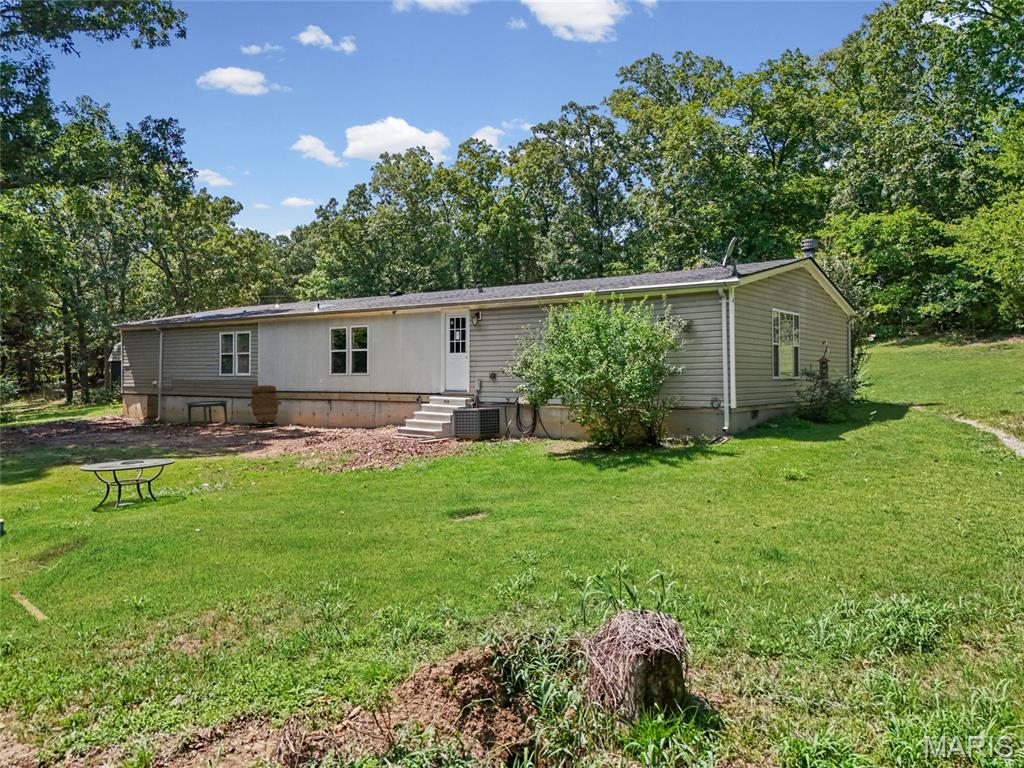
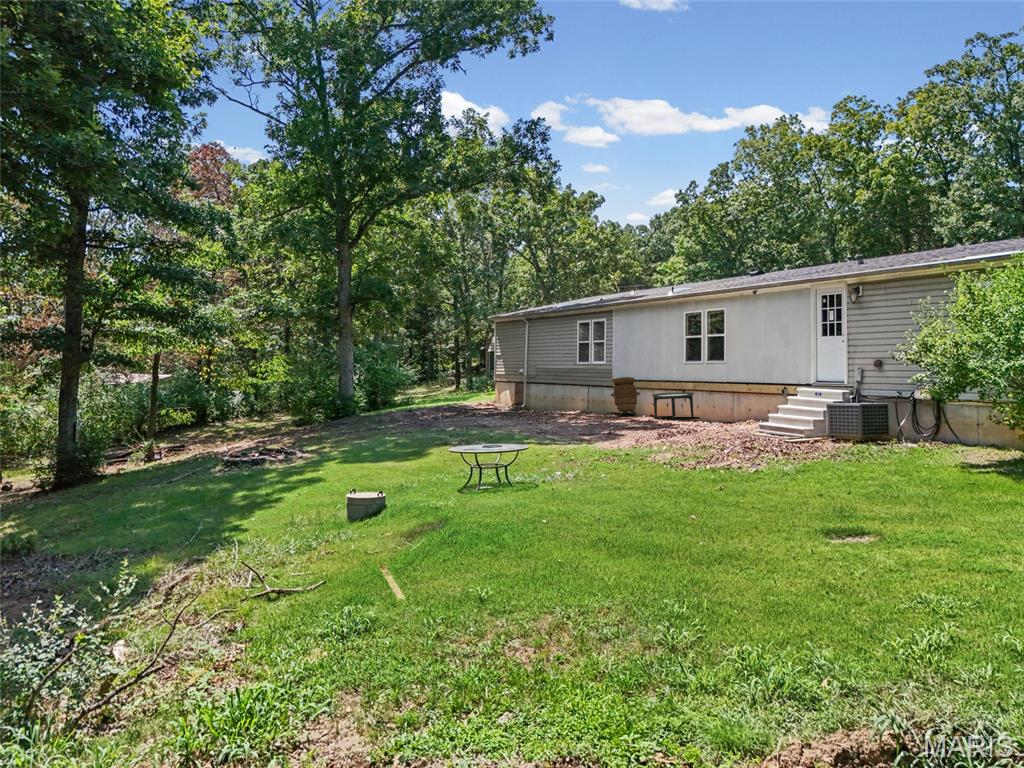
round table: present [186,401,228,427] -> present [652,392,694,420]

